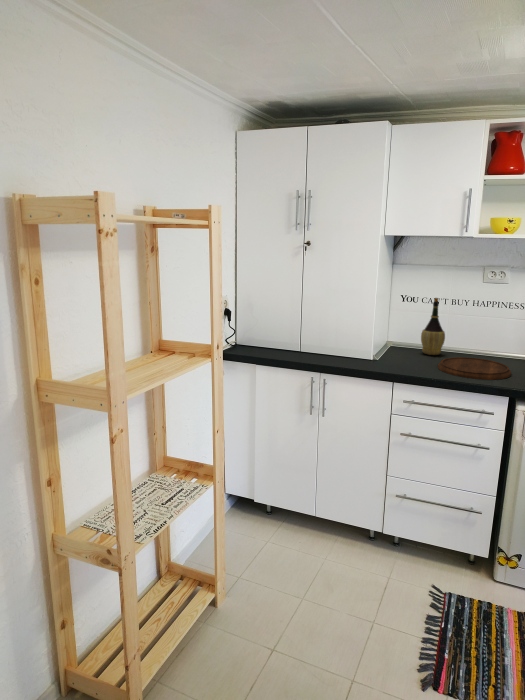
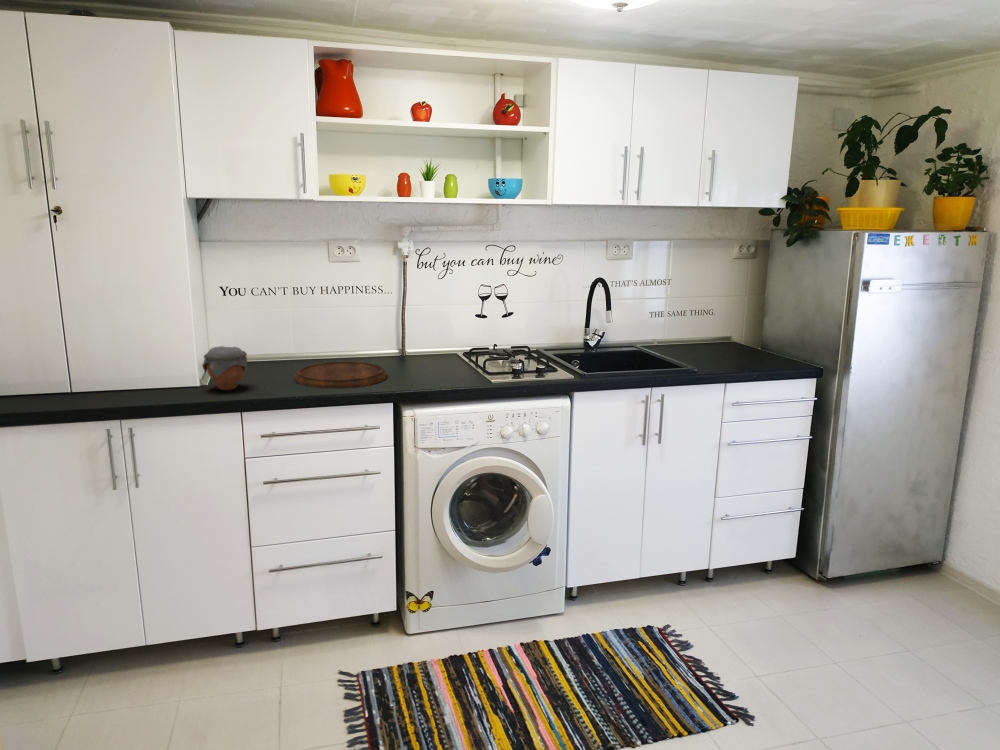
wine bottle: present [421,298,445,355] -> none [259,286,293,366]
jar: none [375,336,406,366] -> present [202,346,247,390]

